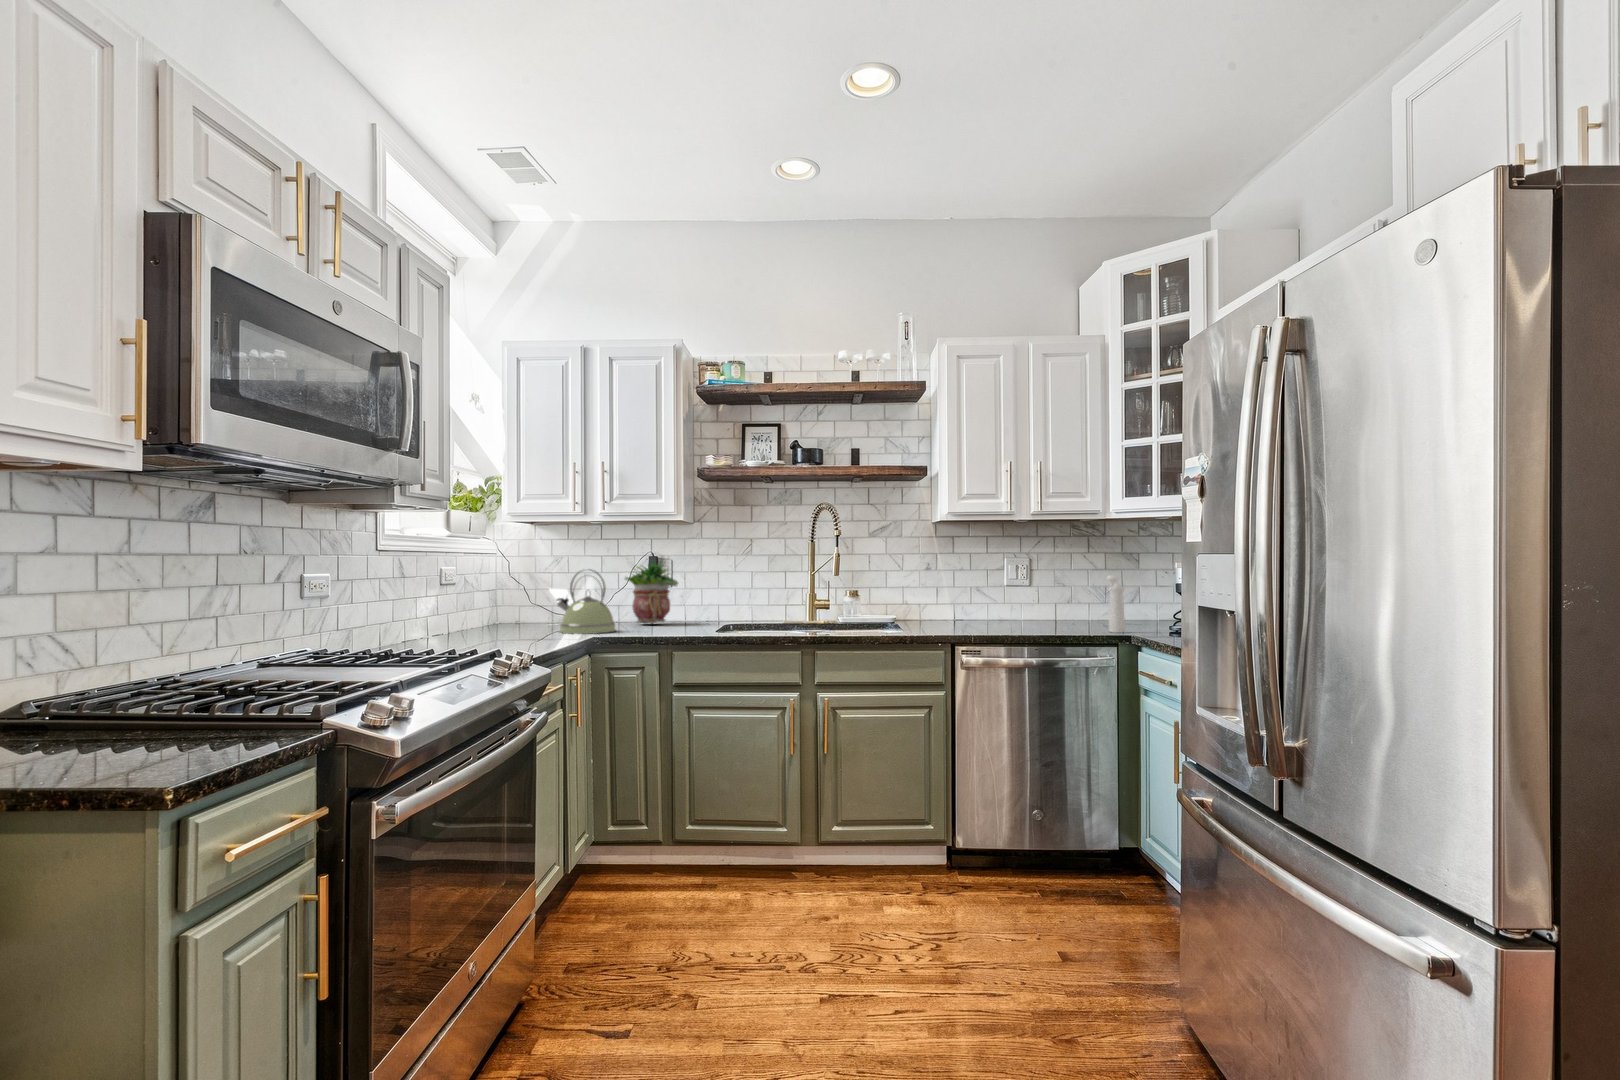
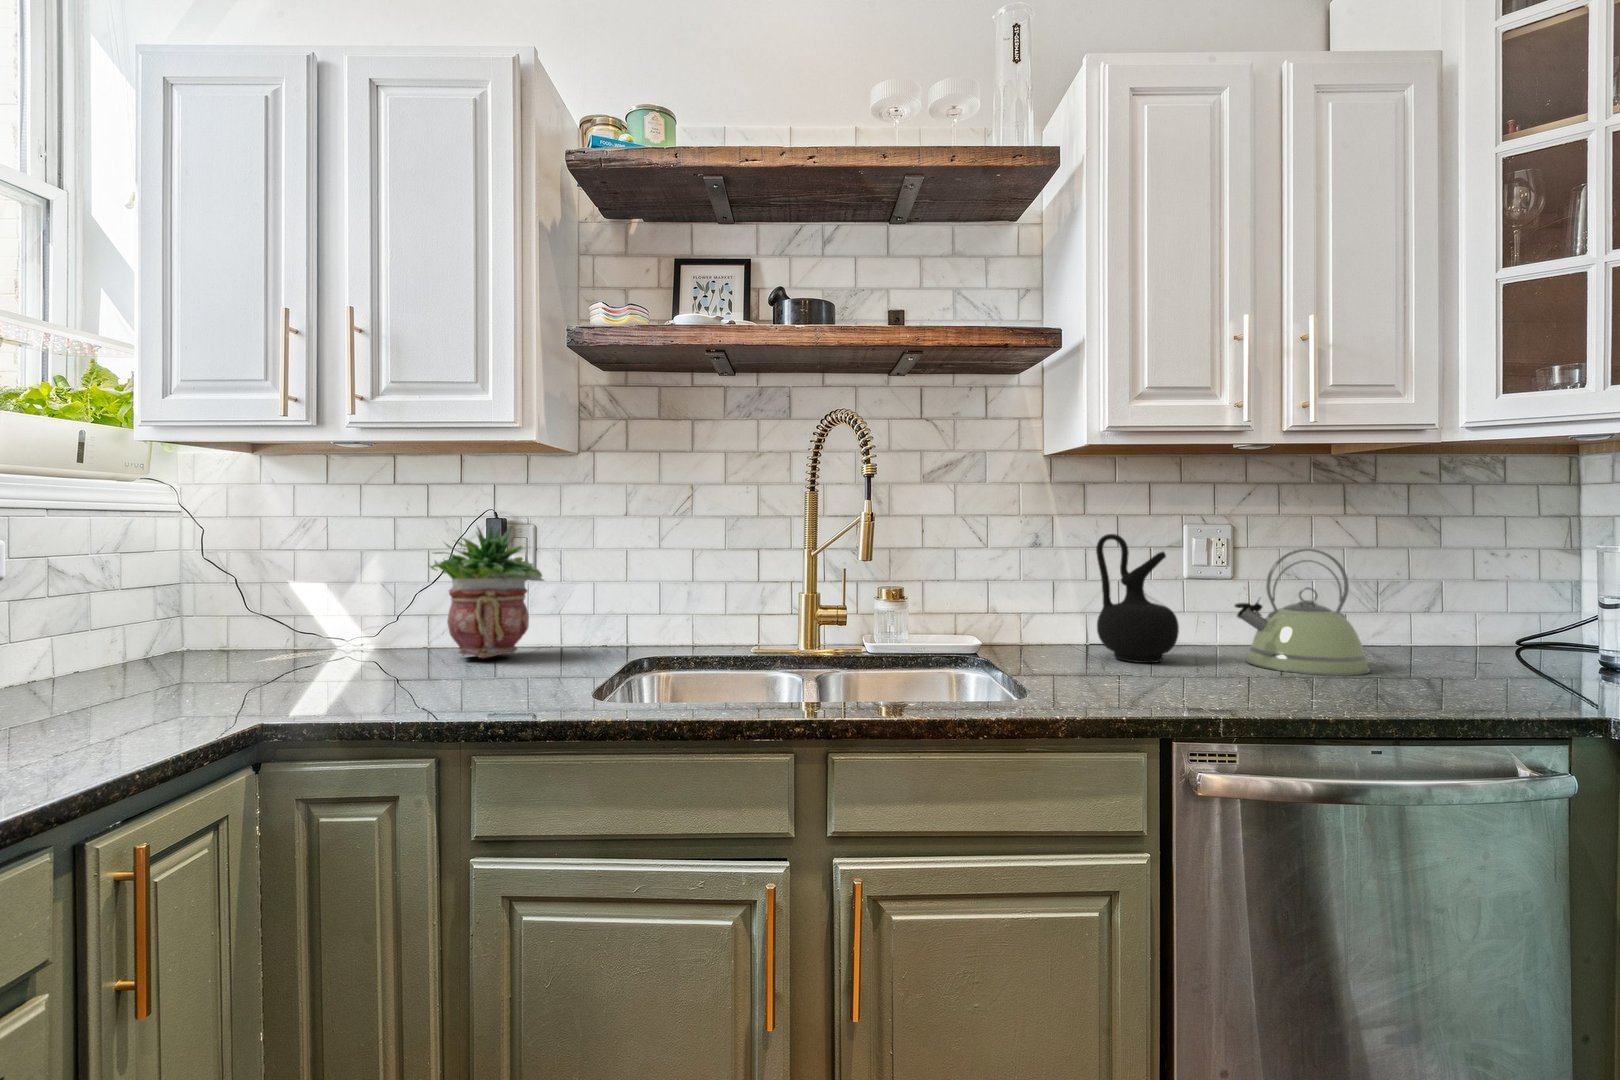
ceramic jug: none [956,562,995,626] -> present [1096,534,1179,663]
kettle: present [557,569,616,634] -> present [1235,549,1370,676]
pepper mill: present [1107,575,1125,633] -> none [1455,565,1540,700]

